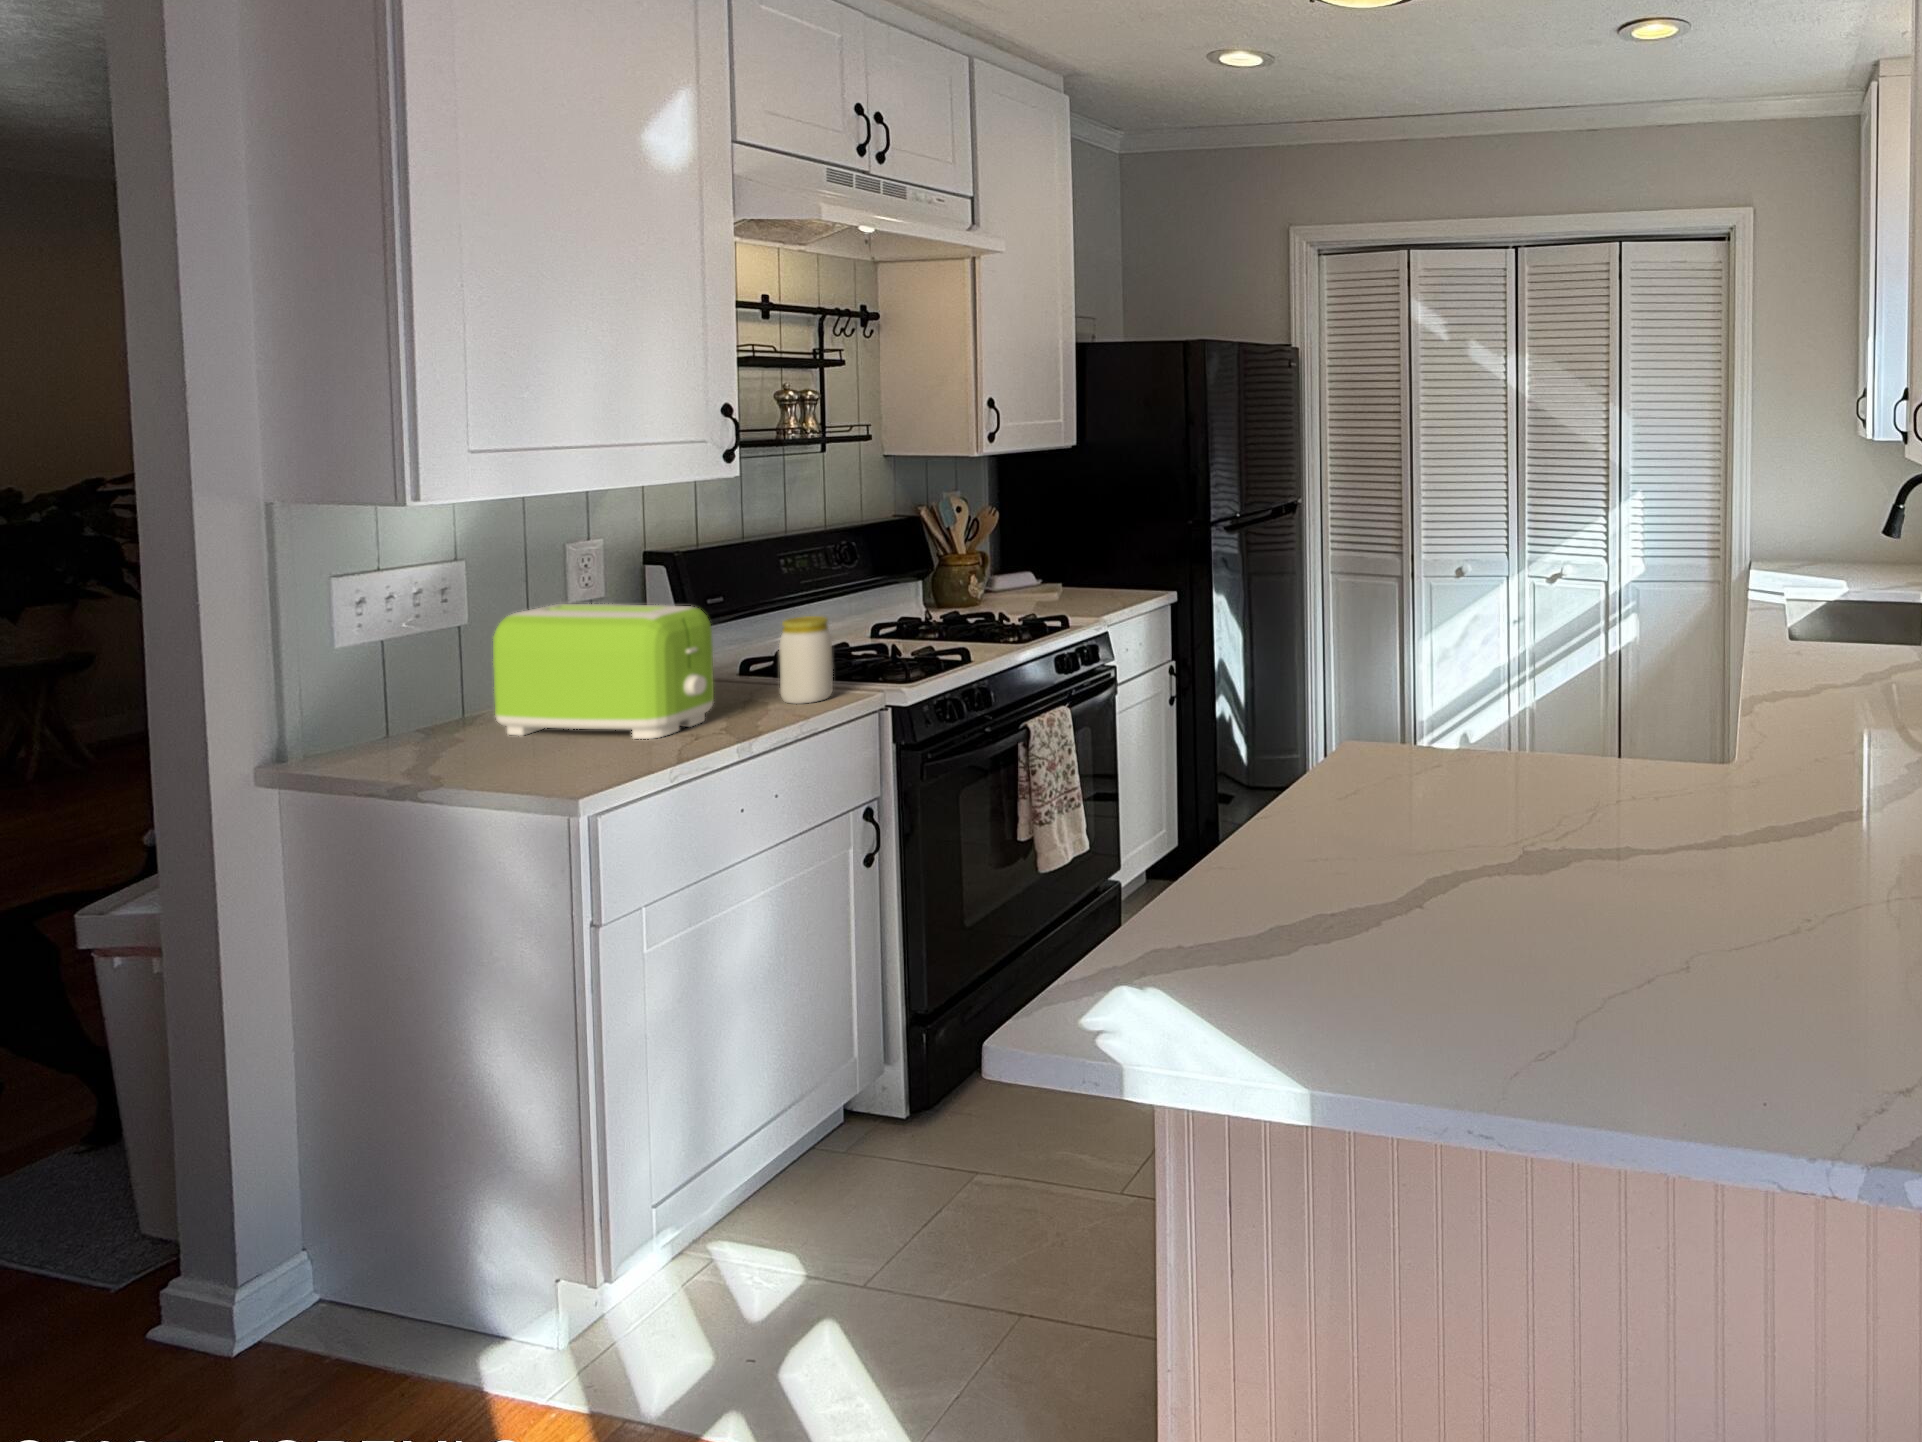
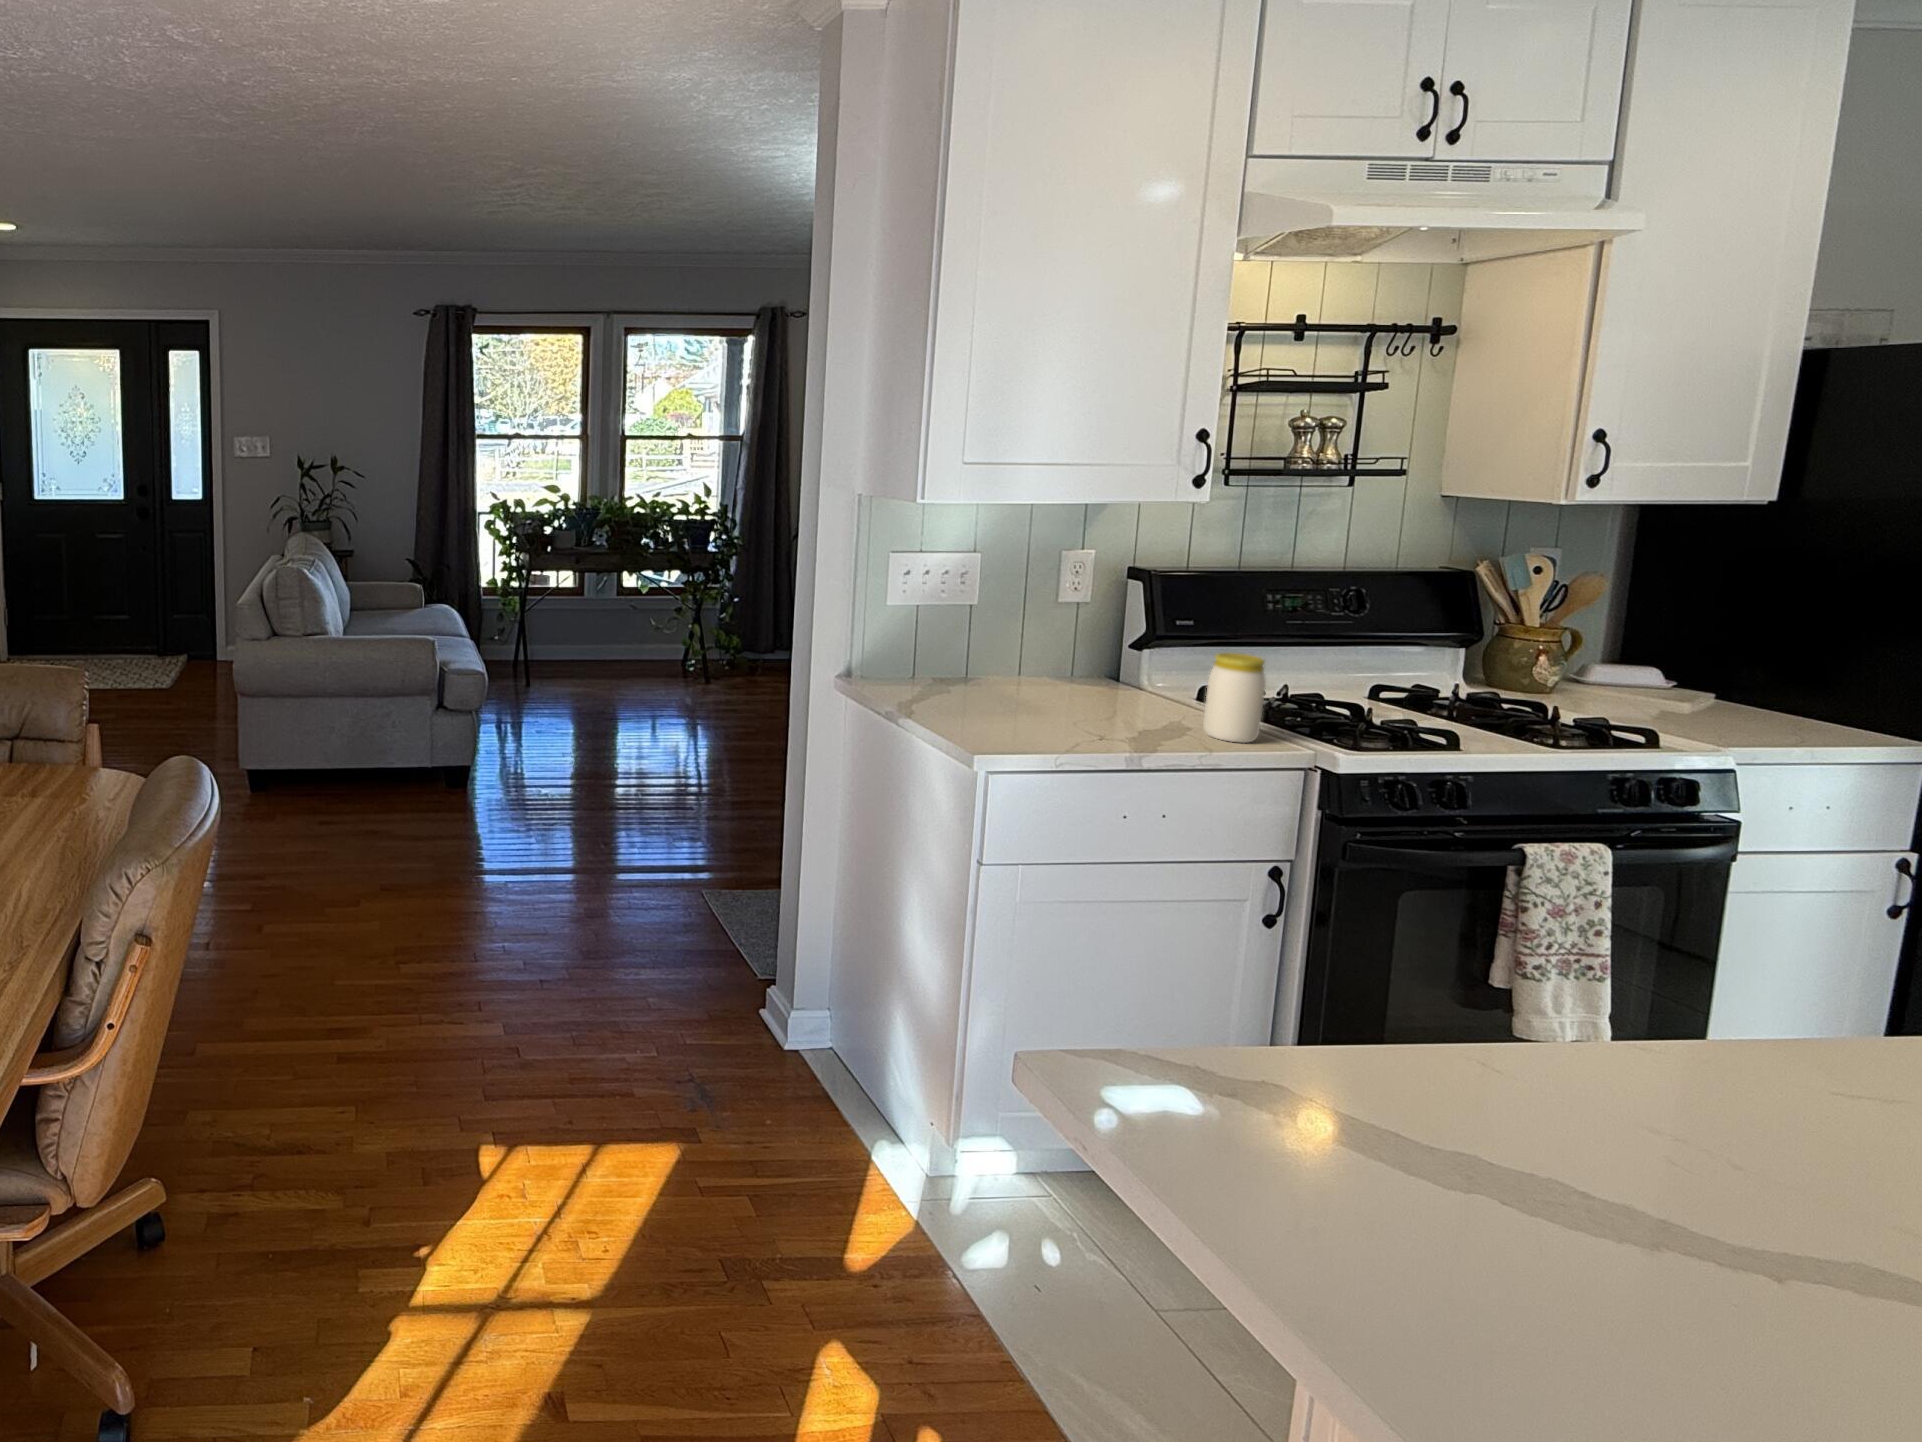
toaster: present [493,604,714,739] -> none [968,597,1138,731]

